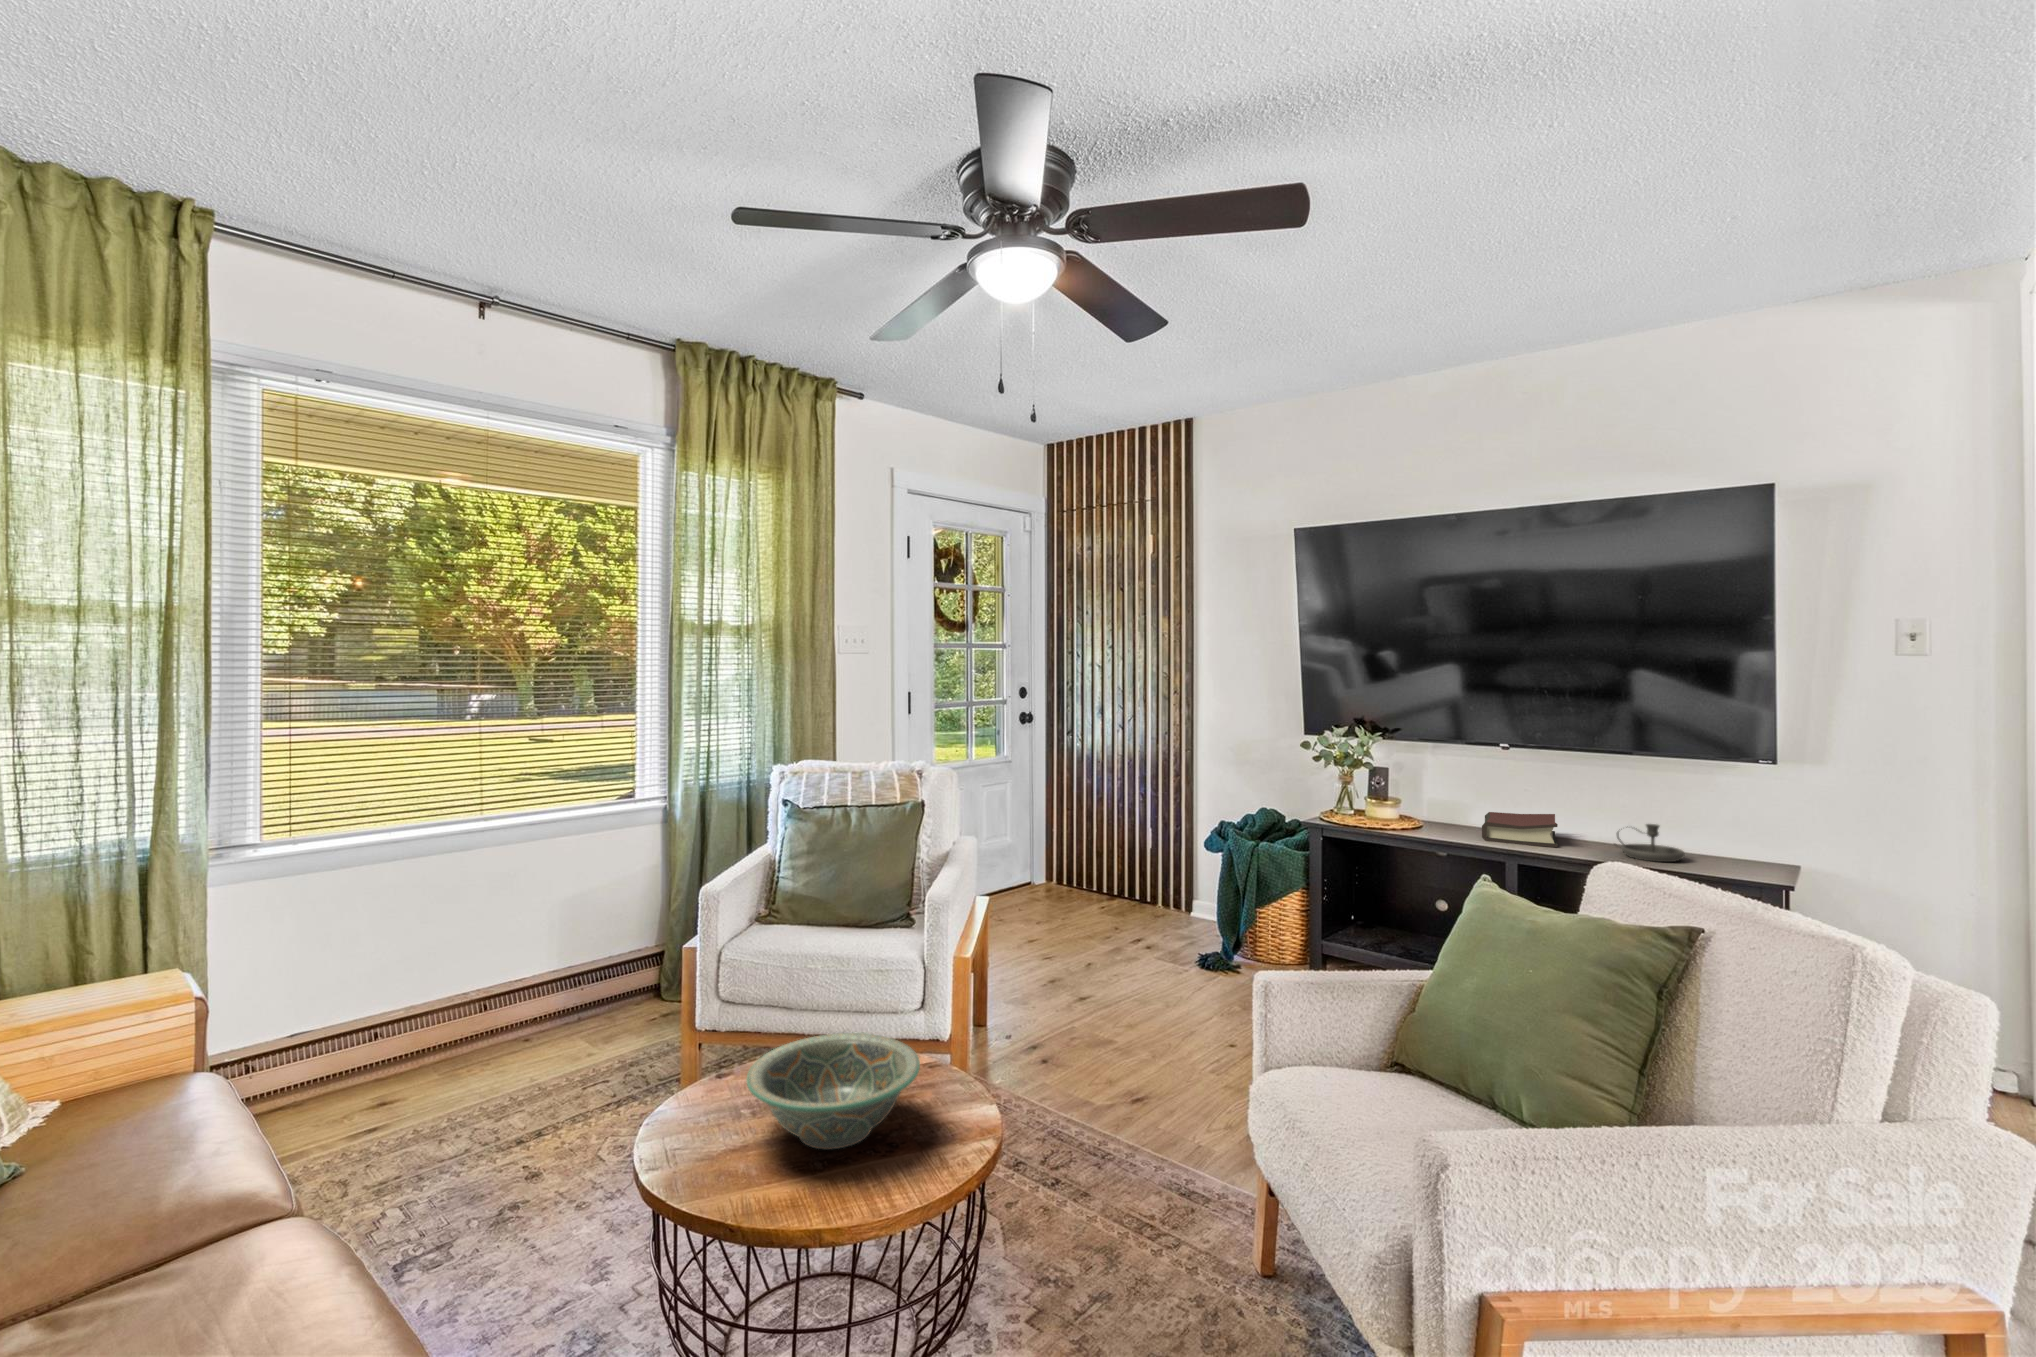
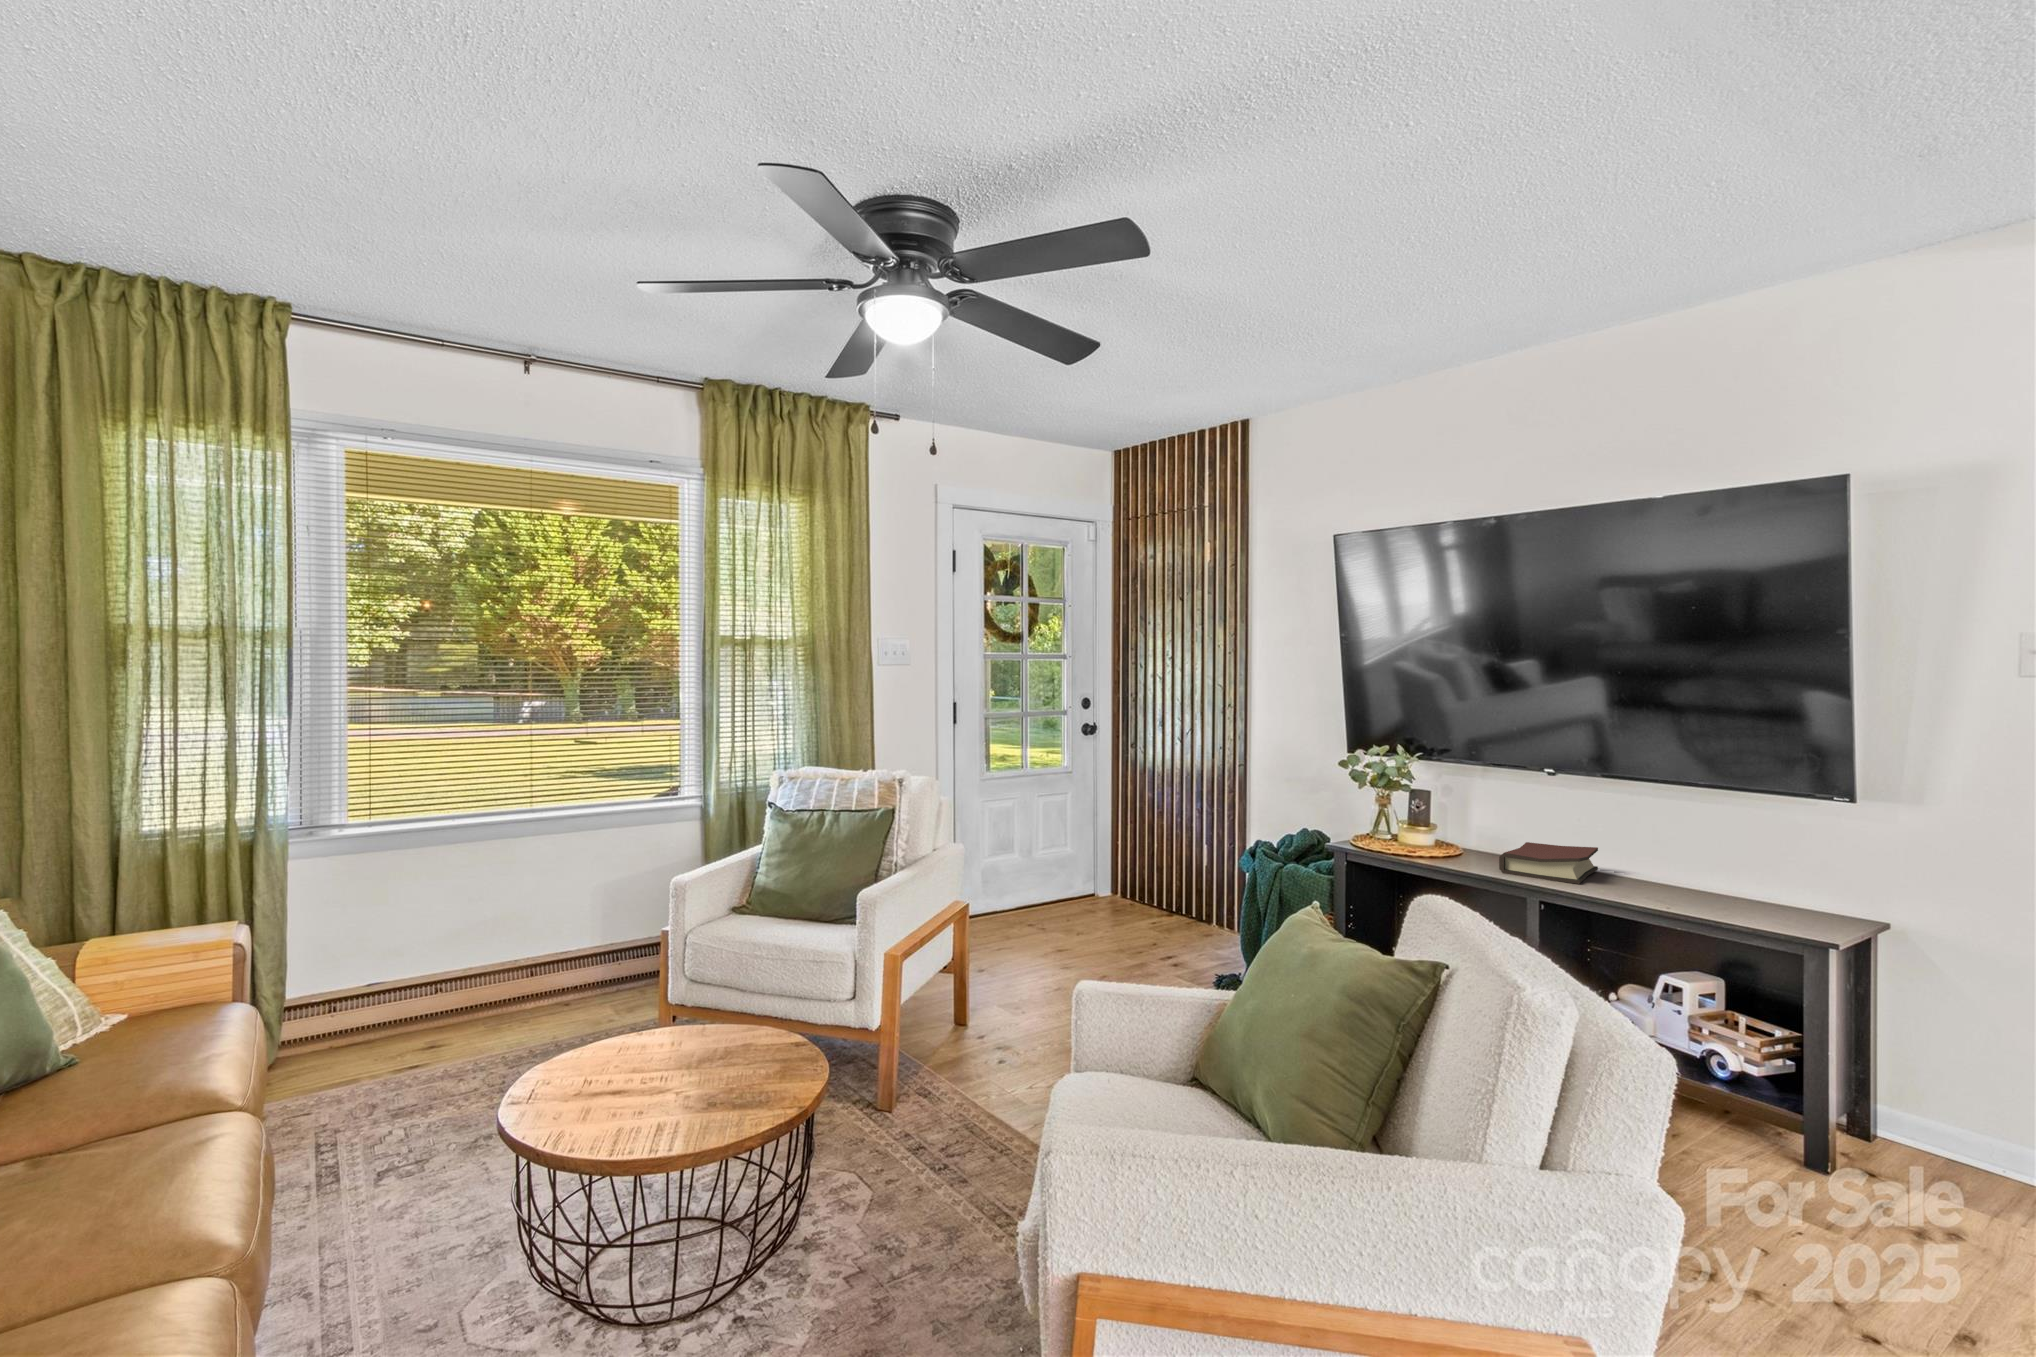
candlestick: present [1616,824,1685,862] -> none [1643,862,1718,906]
decorative bowl: present [747,1033,920,1149] -> none [593,1008,748,1102]

